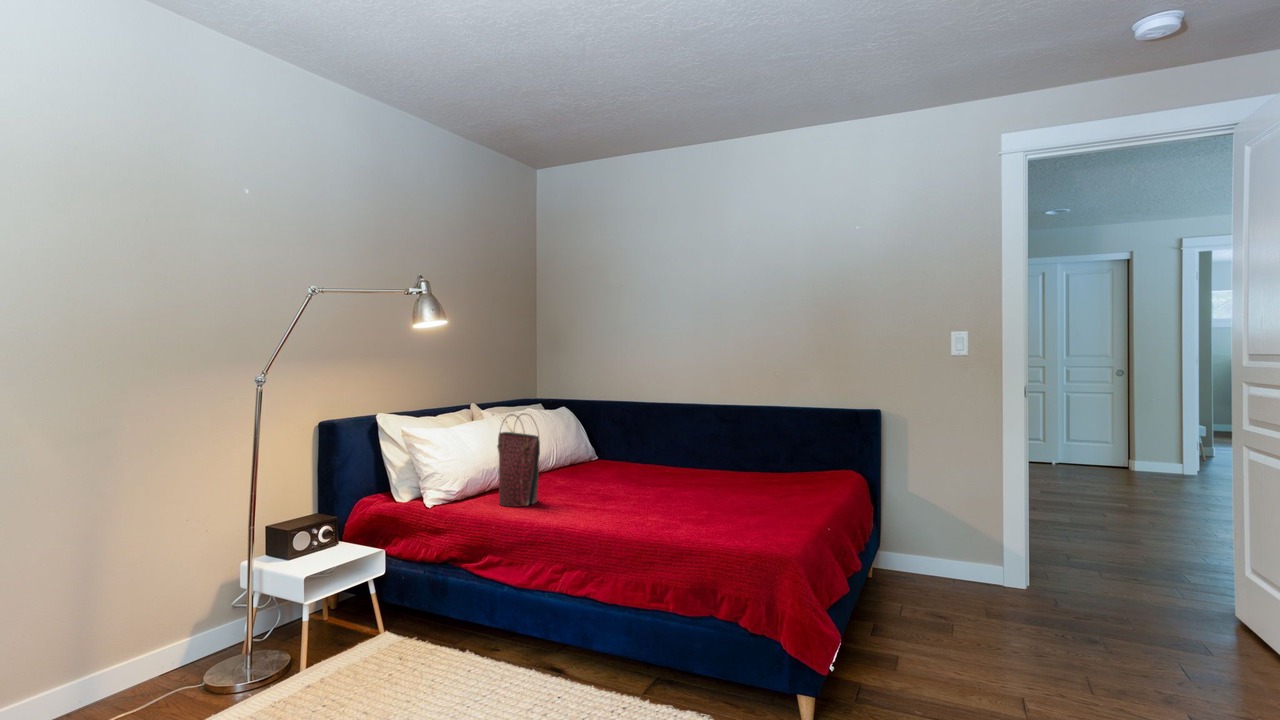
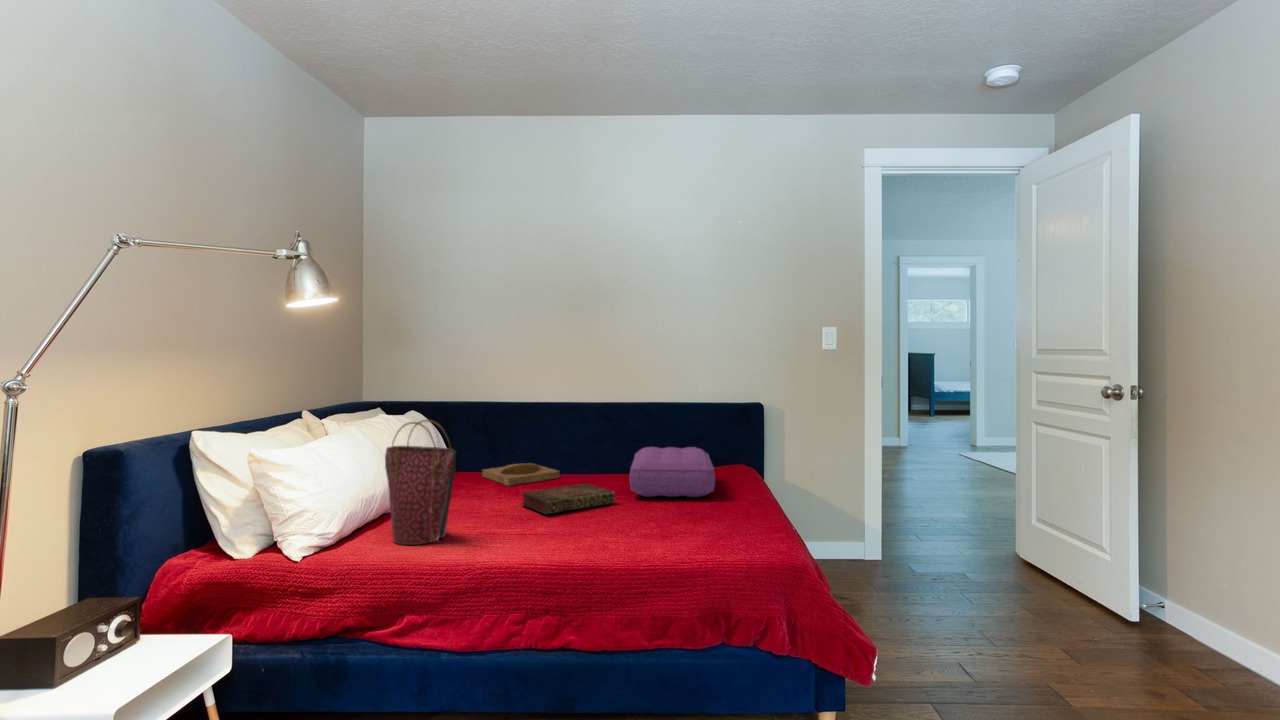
pillow: none [706,447,799,495] -> present [630,447,715,497]
tray: none [609,456,669,474] -> present [482,463,559,486]
book: none [612,475,688,496] -> present [521,484,615,514]

